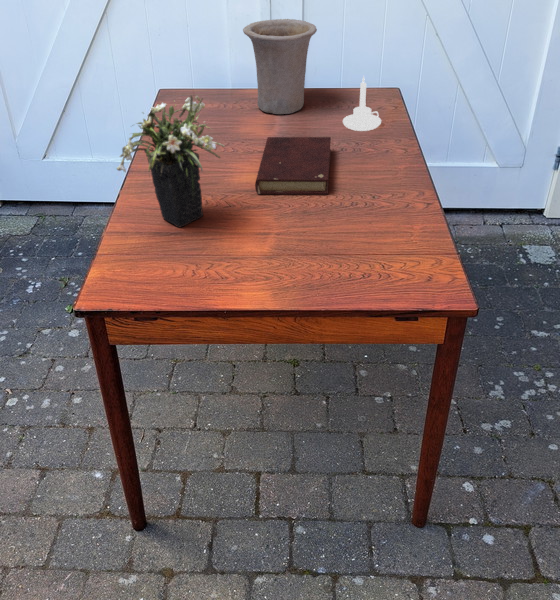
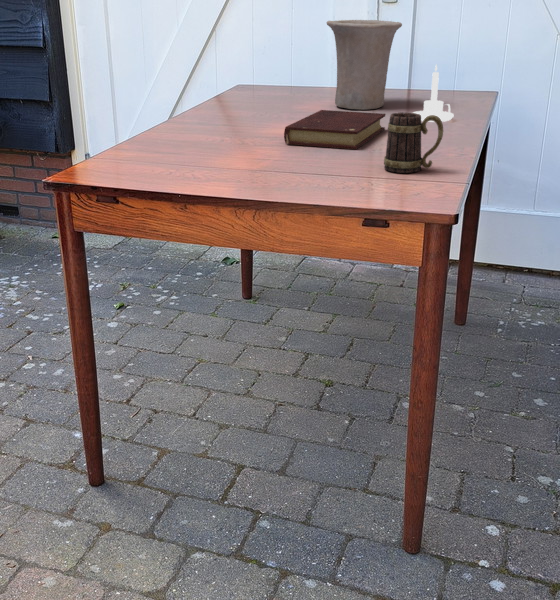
flower arrangement: present [117,95,225,227] -> none [136,18,244,154]
mug: none [373,176,428,235] -> present [384,112,443,173]

